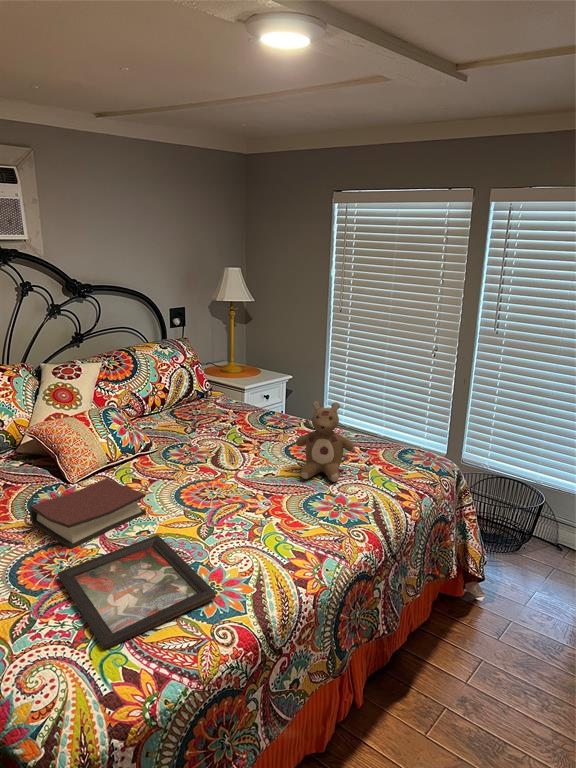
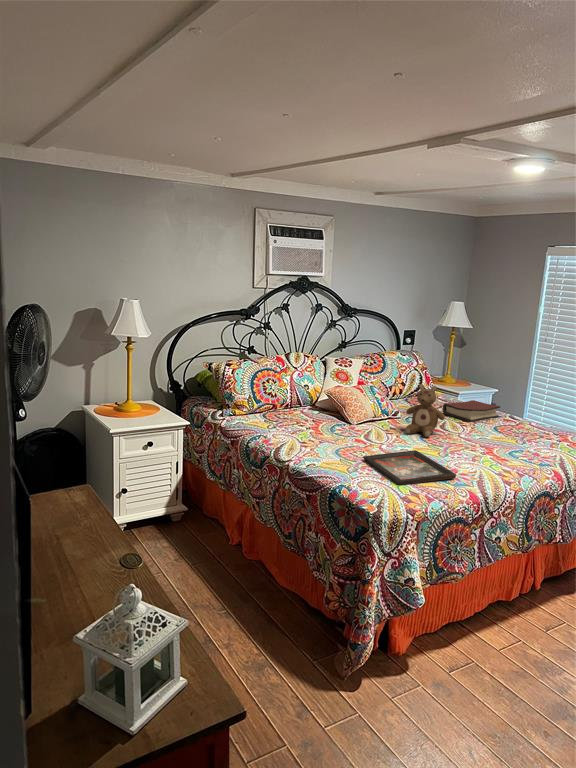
stuffed bear: present [296,401,354,482] -> present [405,384,445,437]
hardback book: present [29,478,146,549] -> present [443,400,500,422]

